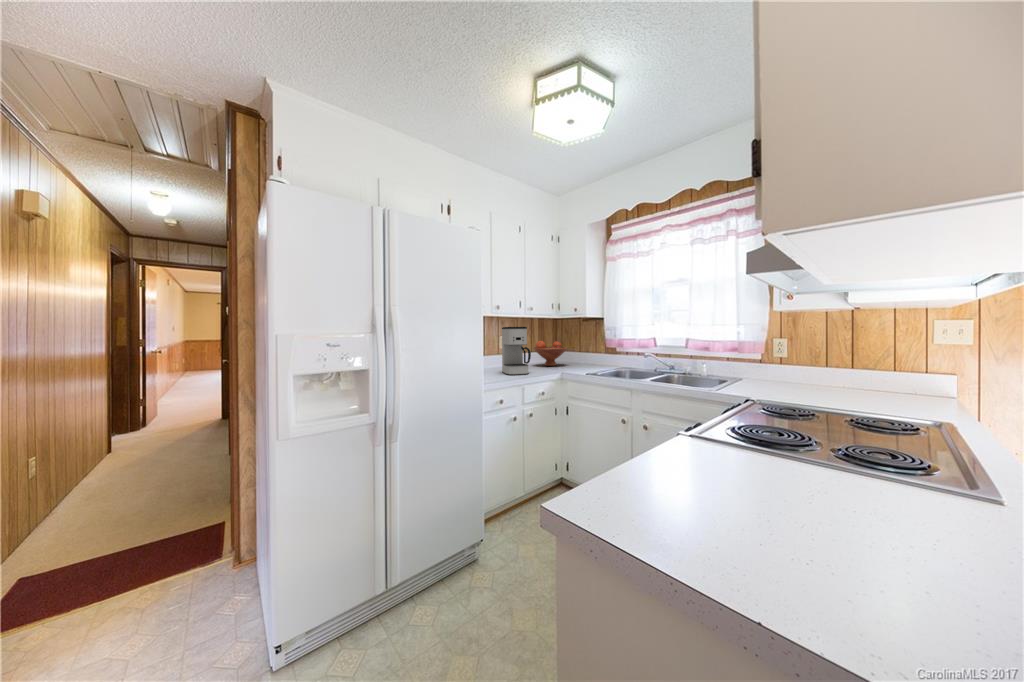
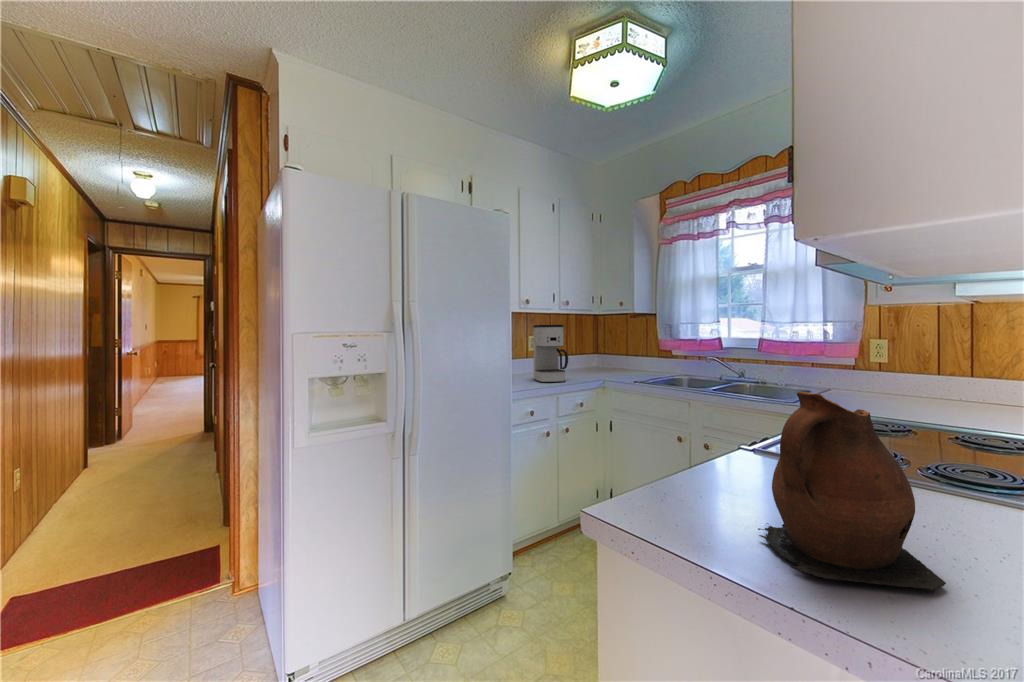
fruit bowl: present [534,341,567,366] -> none [572,342,614,372]
ceramic pitcher: none [716,392,913,599] -> present [758,391,946,593]

